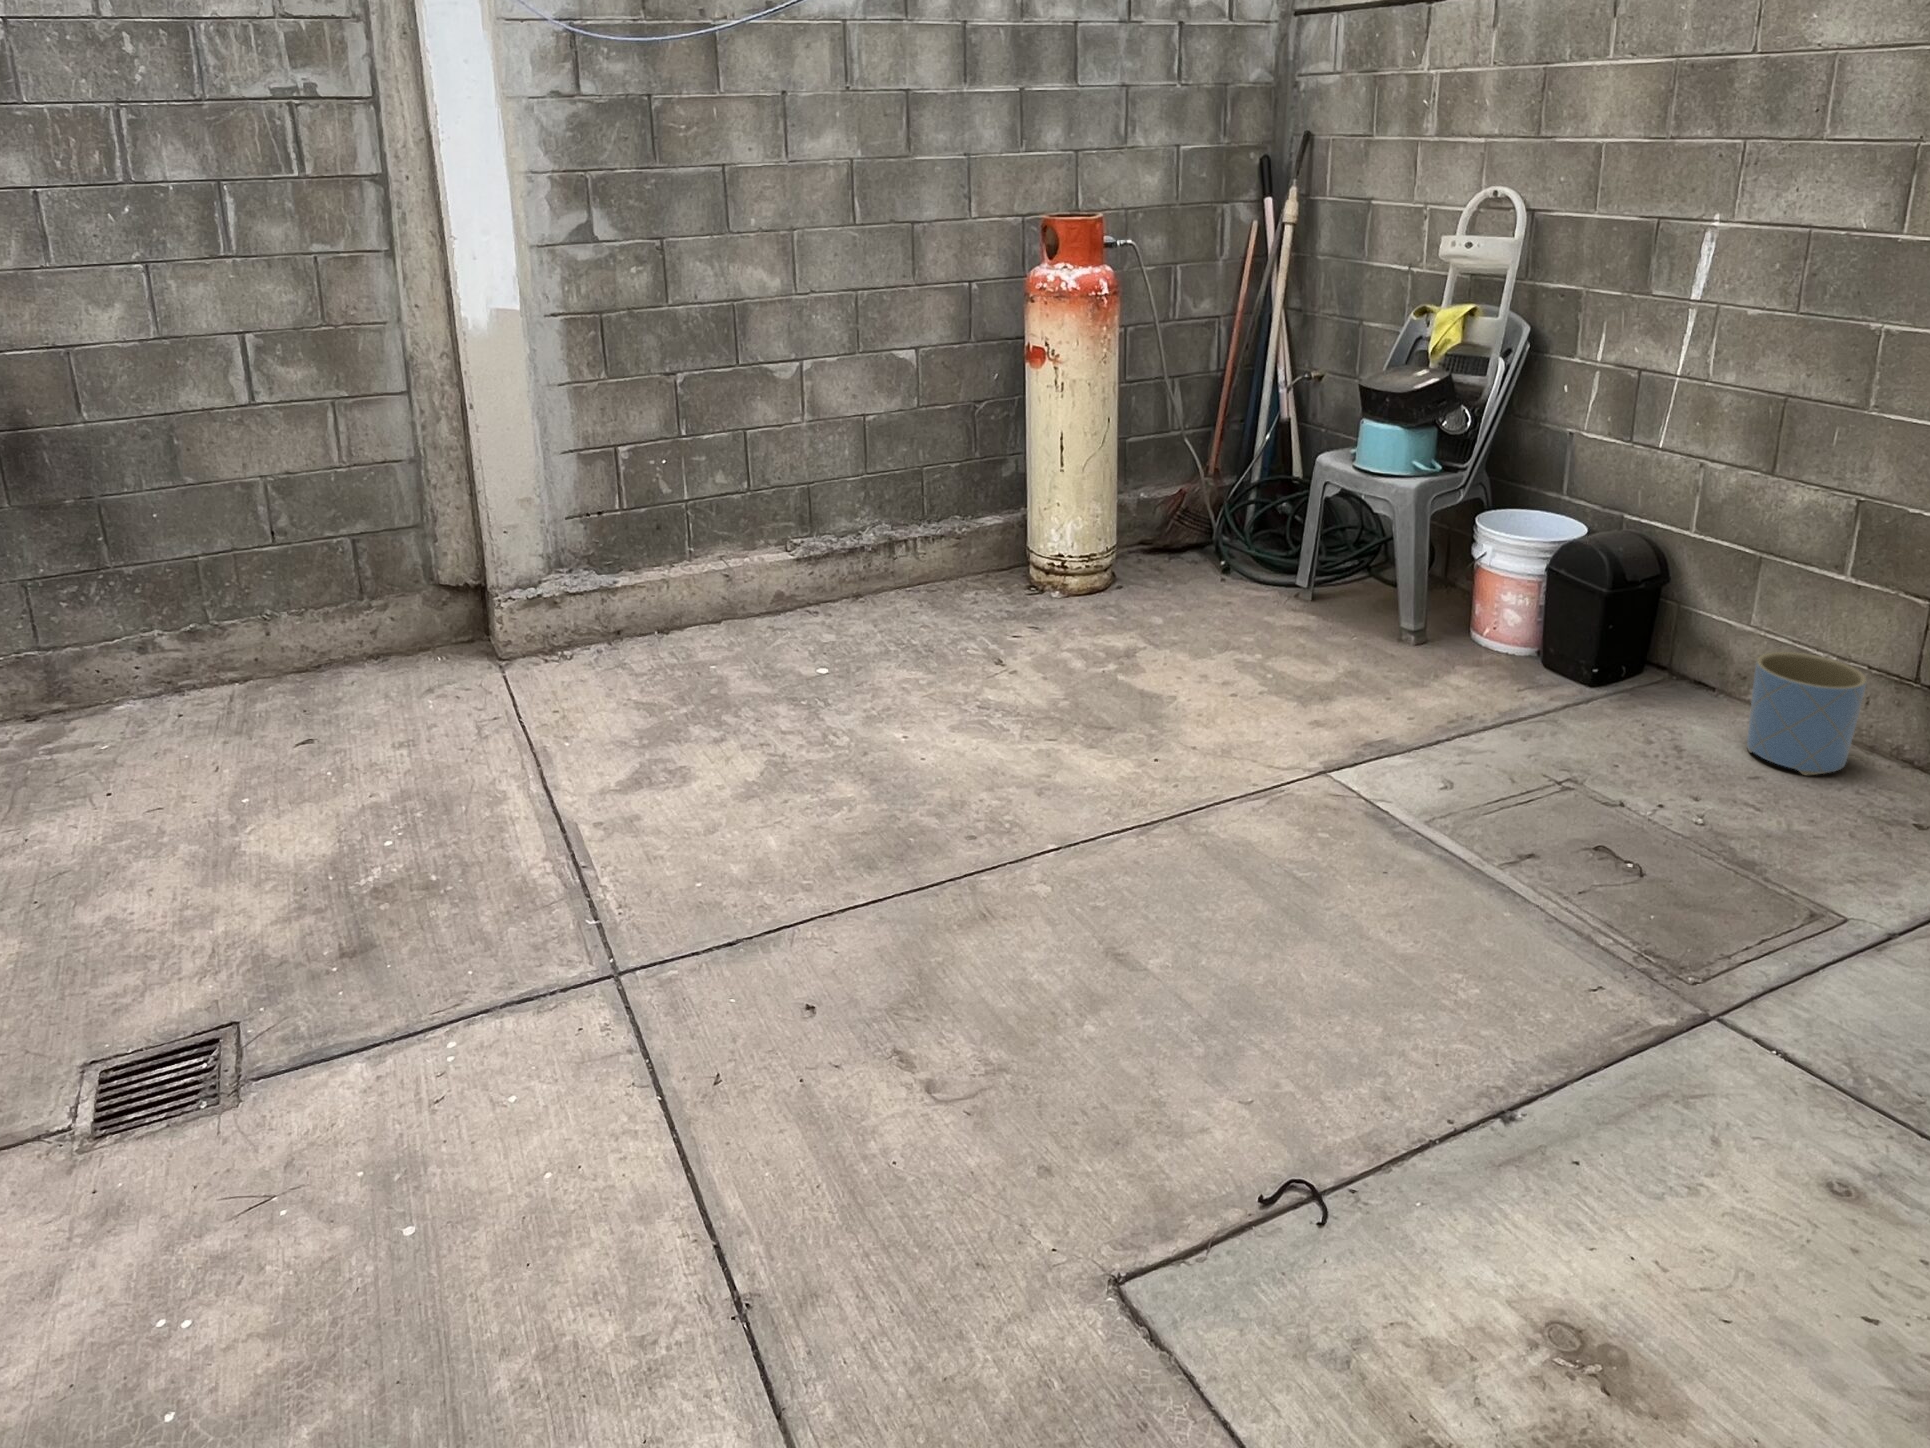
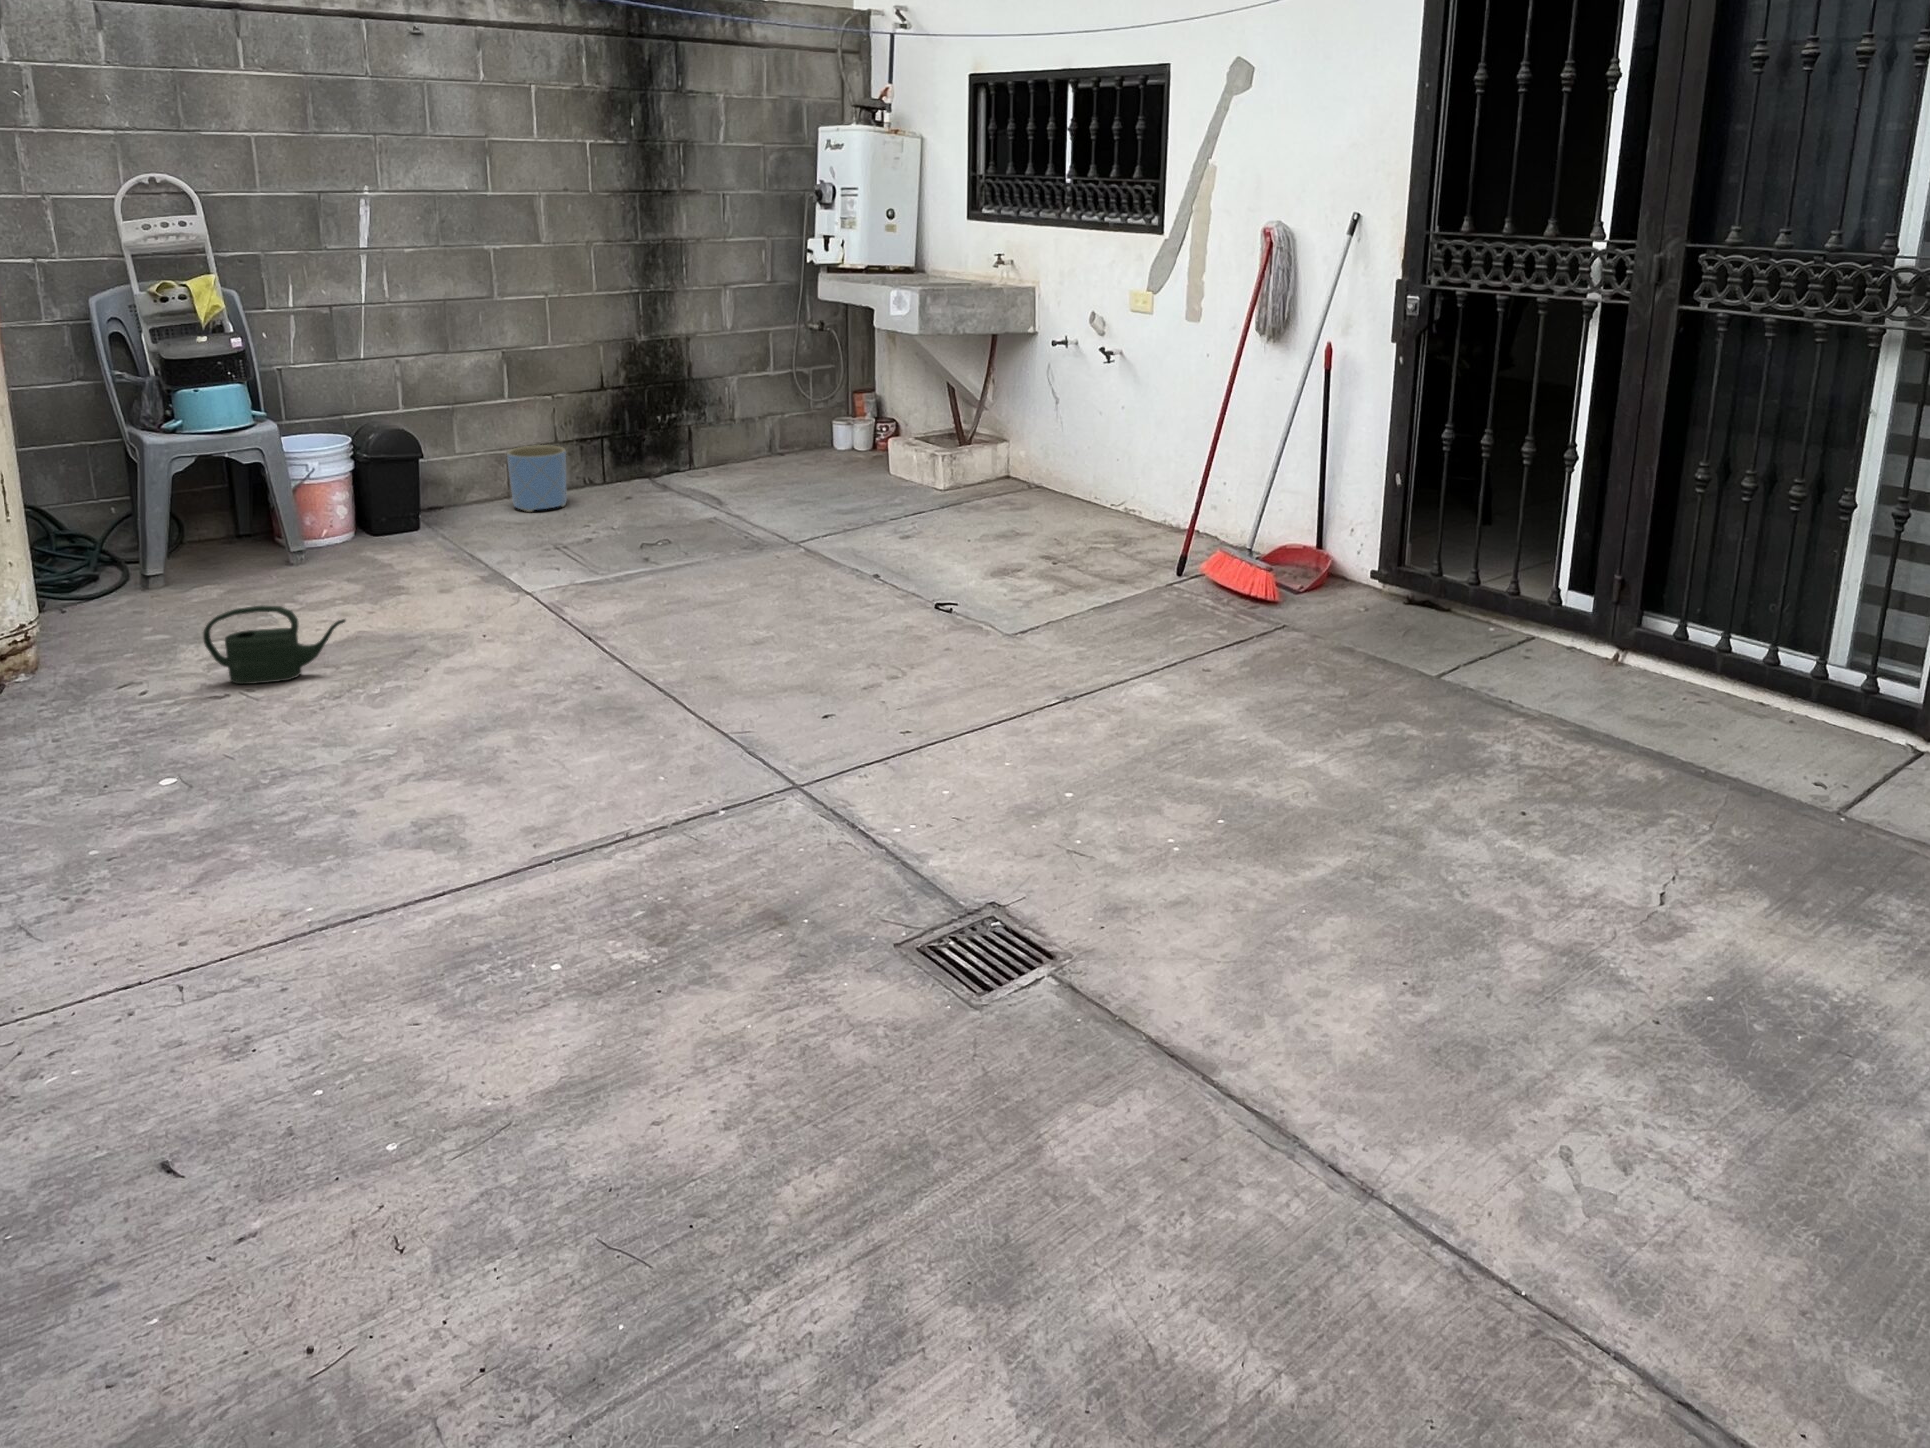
watering can: none [1031,602,1065,688] -> present [203,605,346,684]

